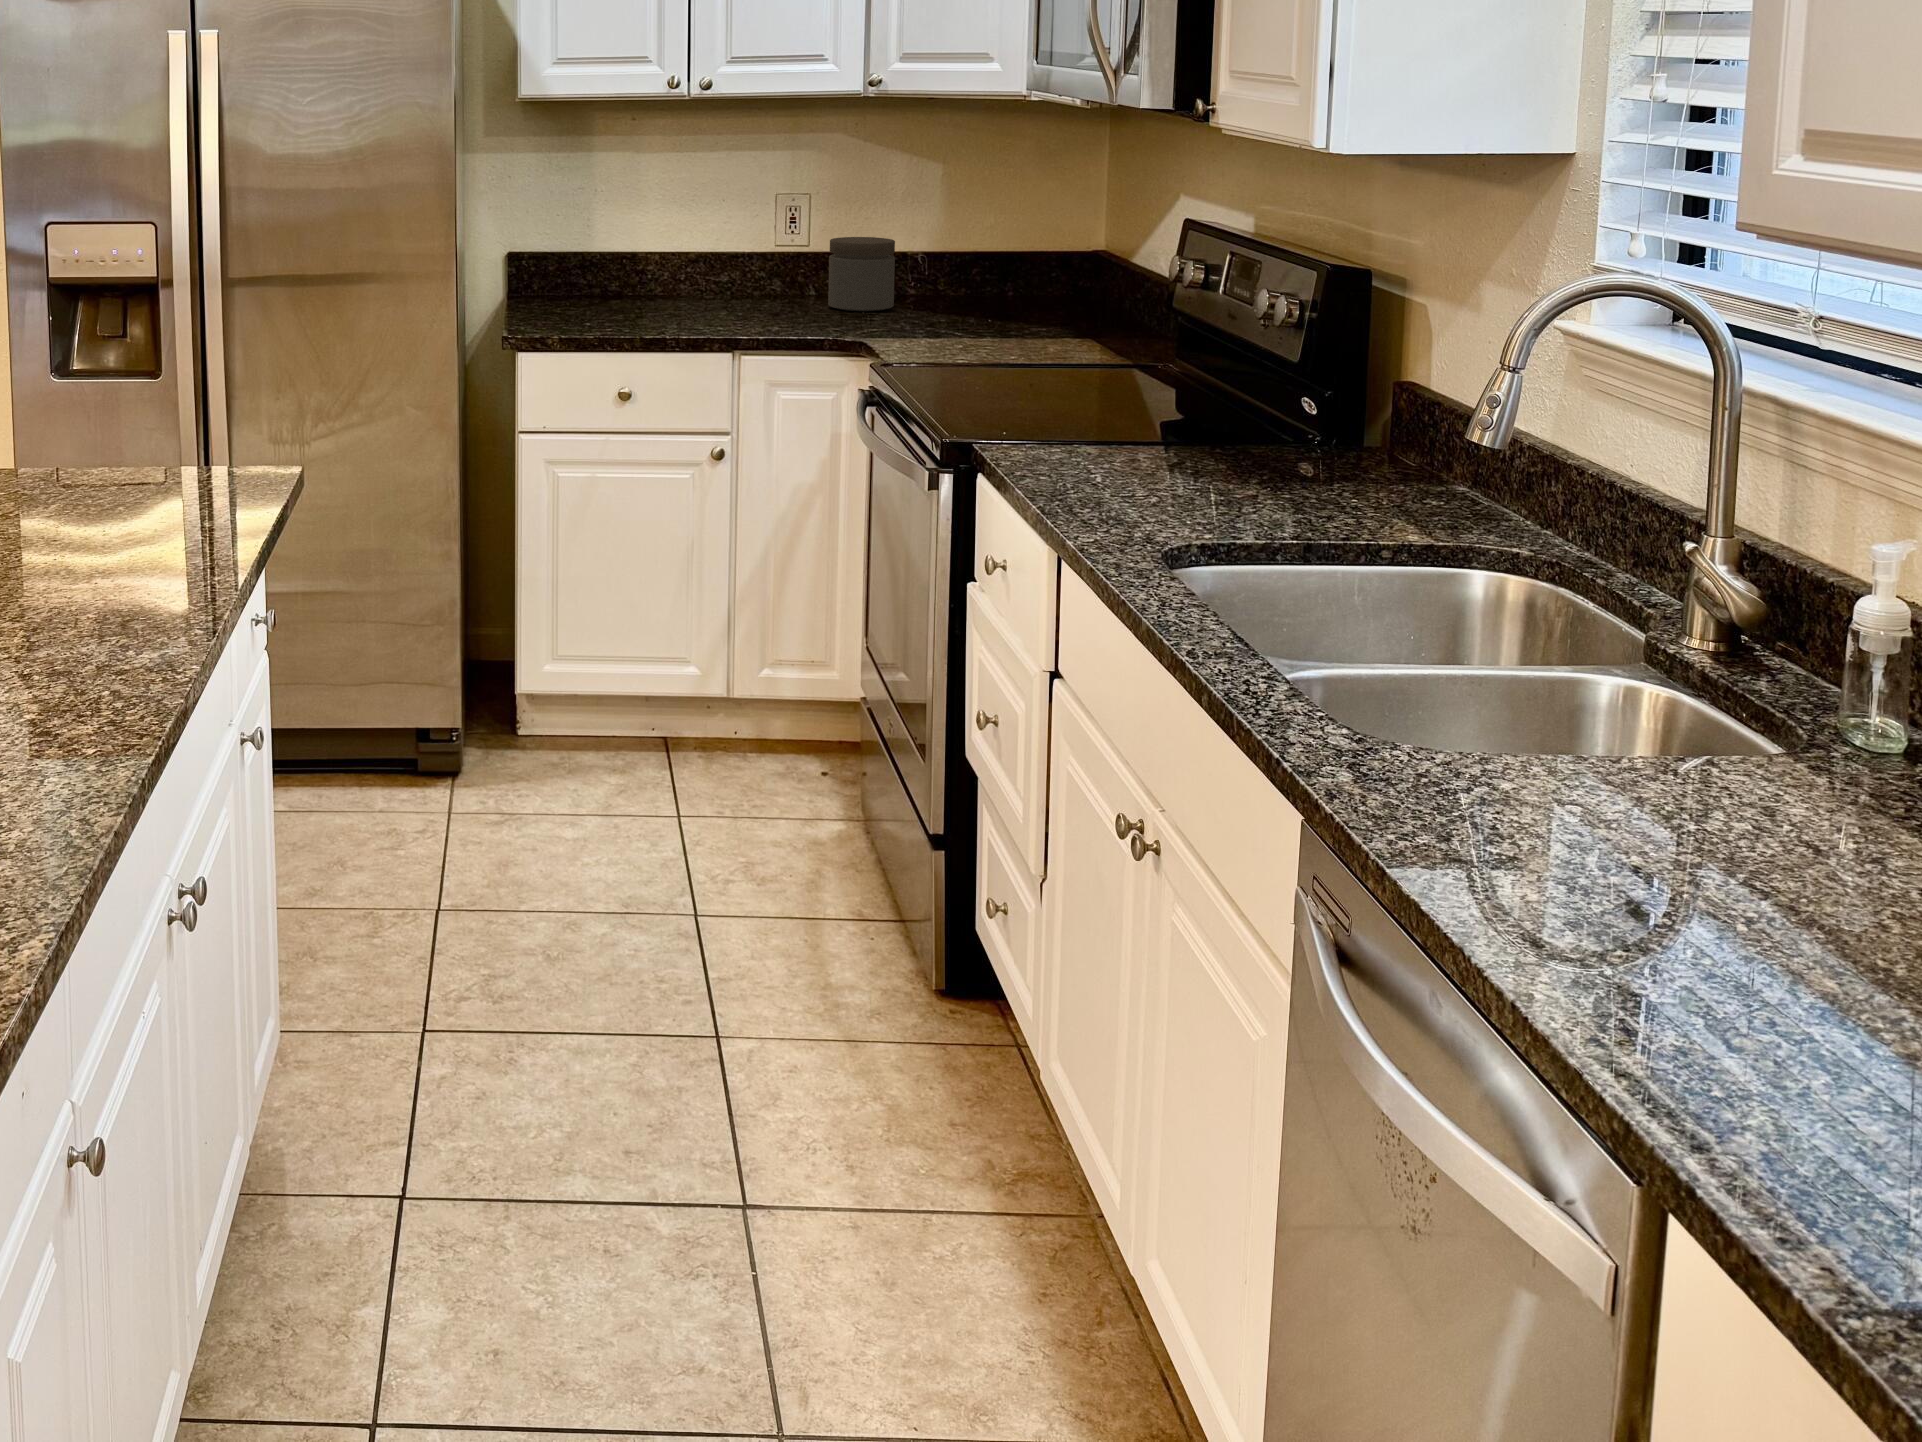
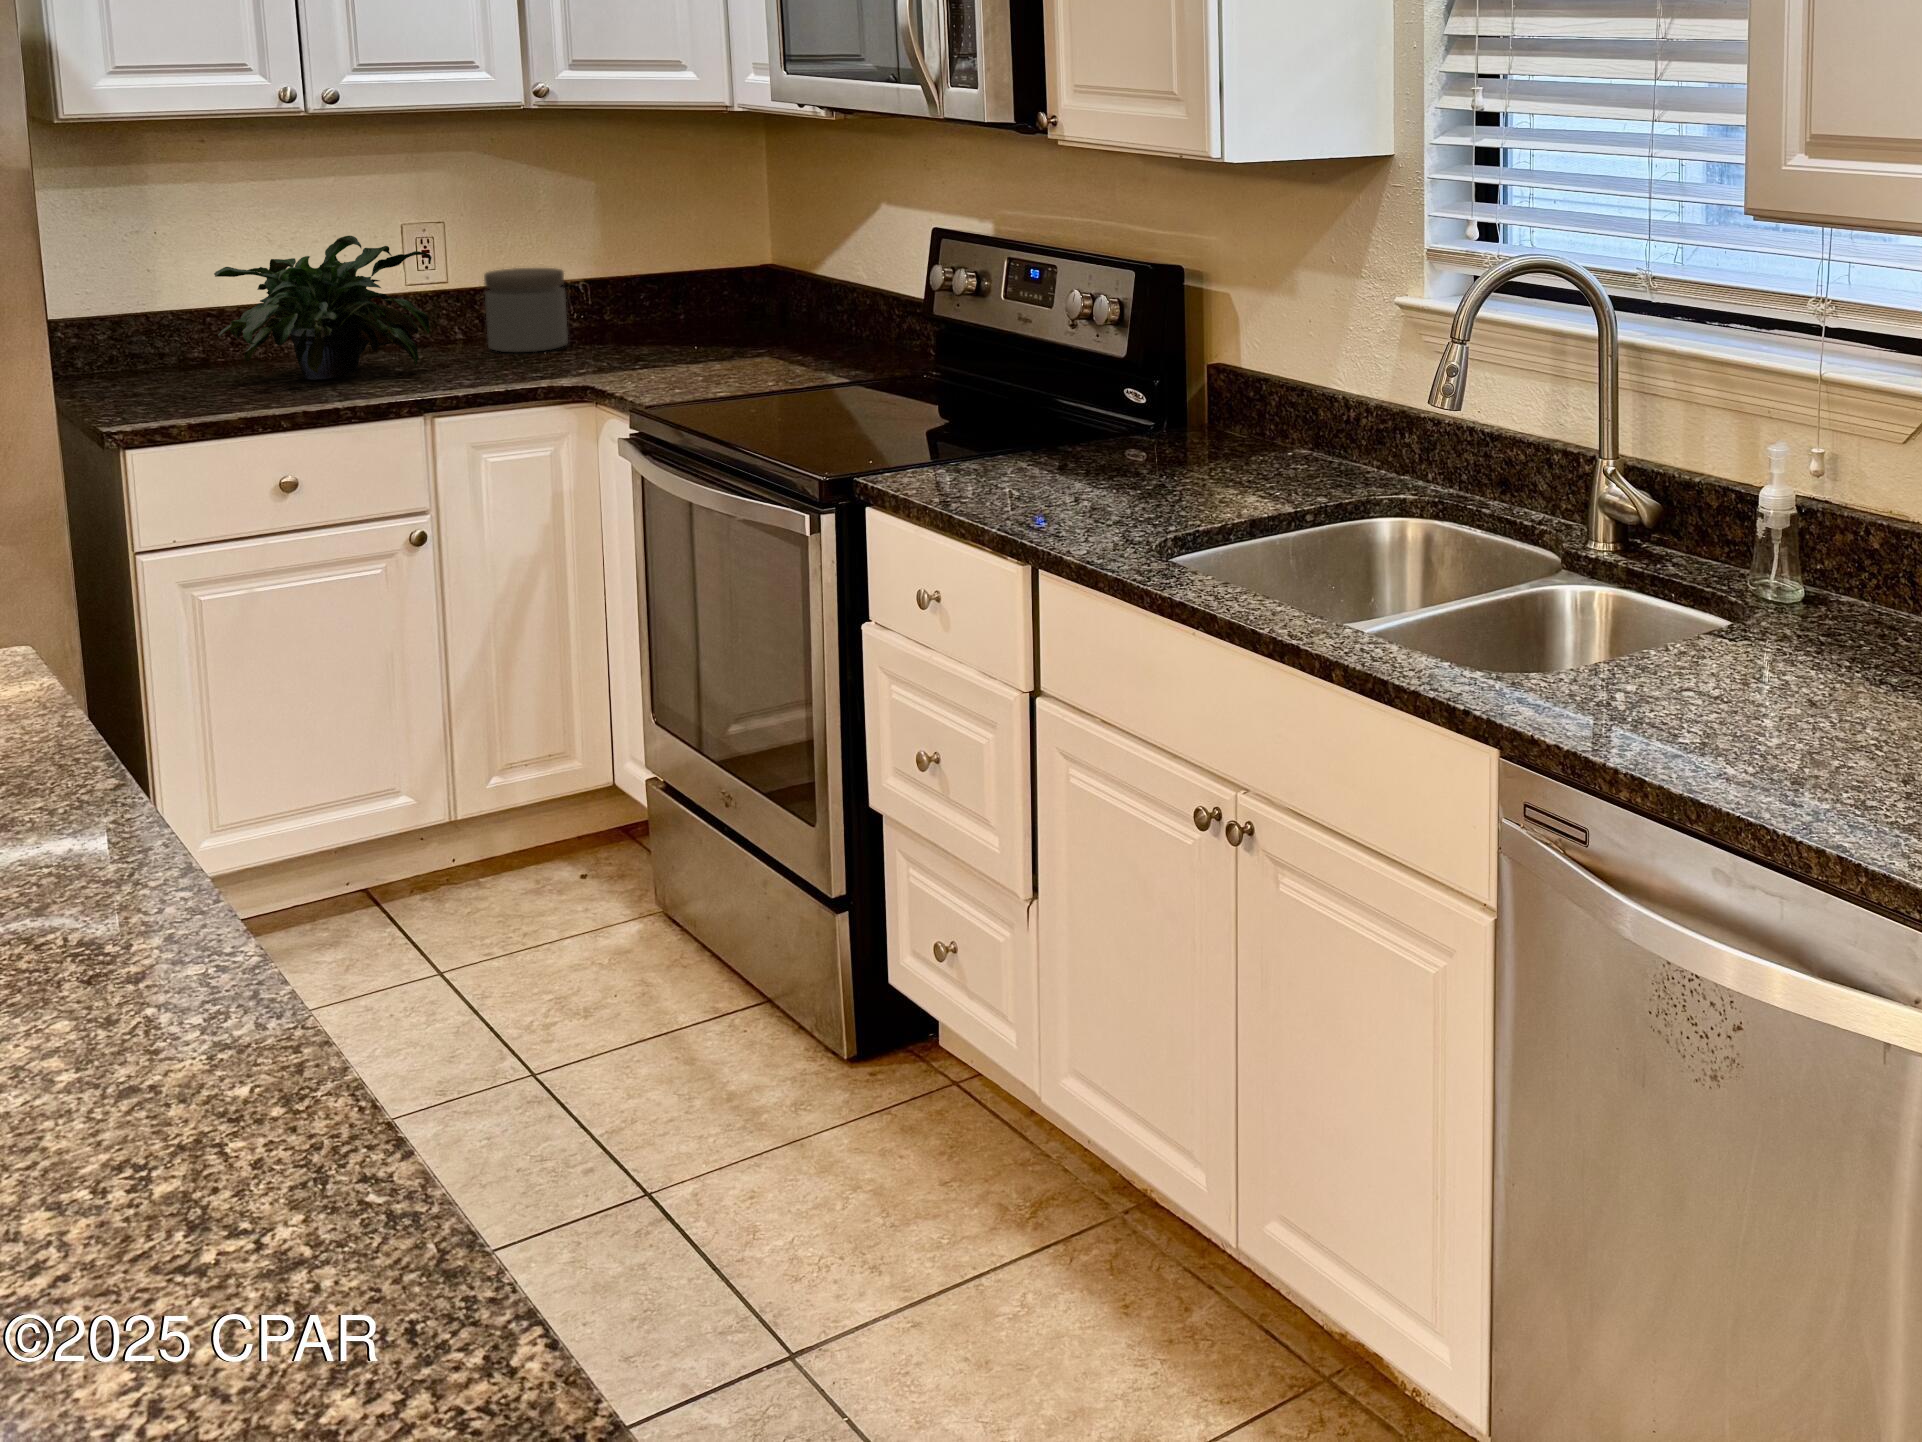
potted plant: none [612,198,773,315] -> present [214,236,432,380]

